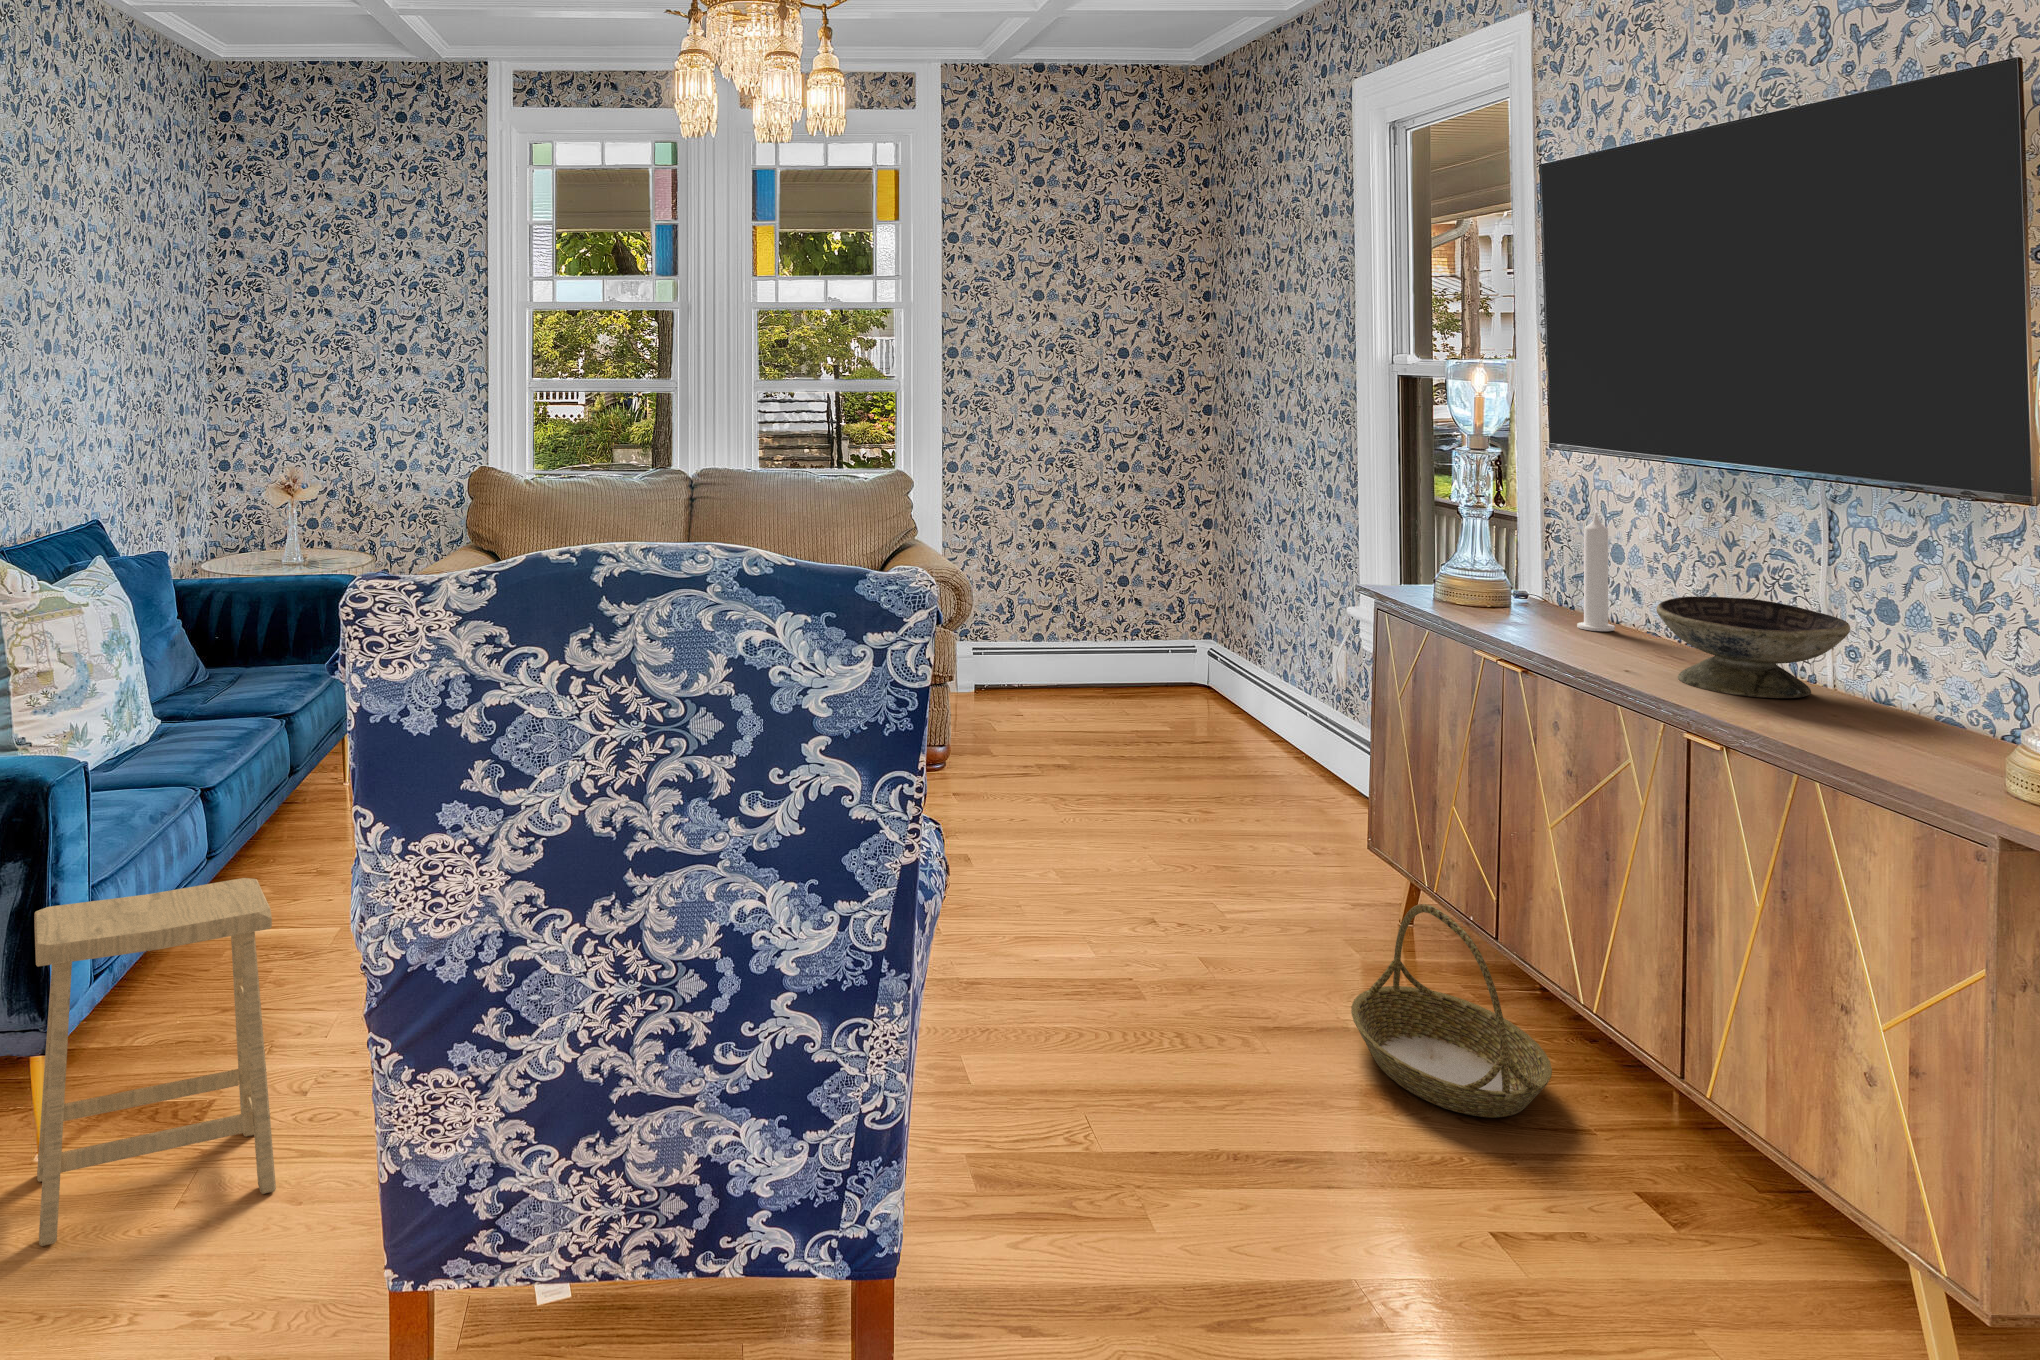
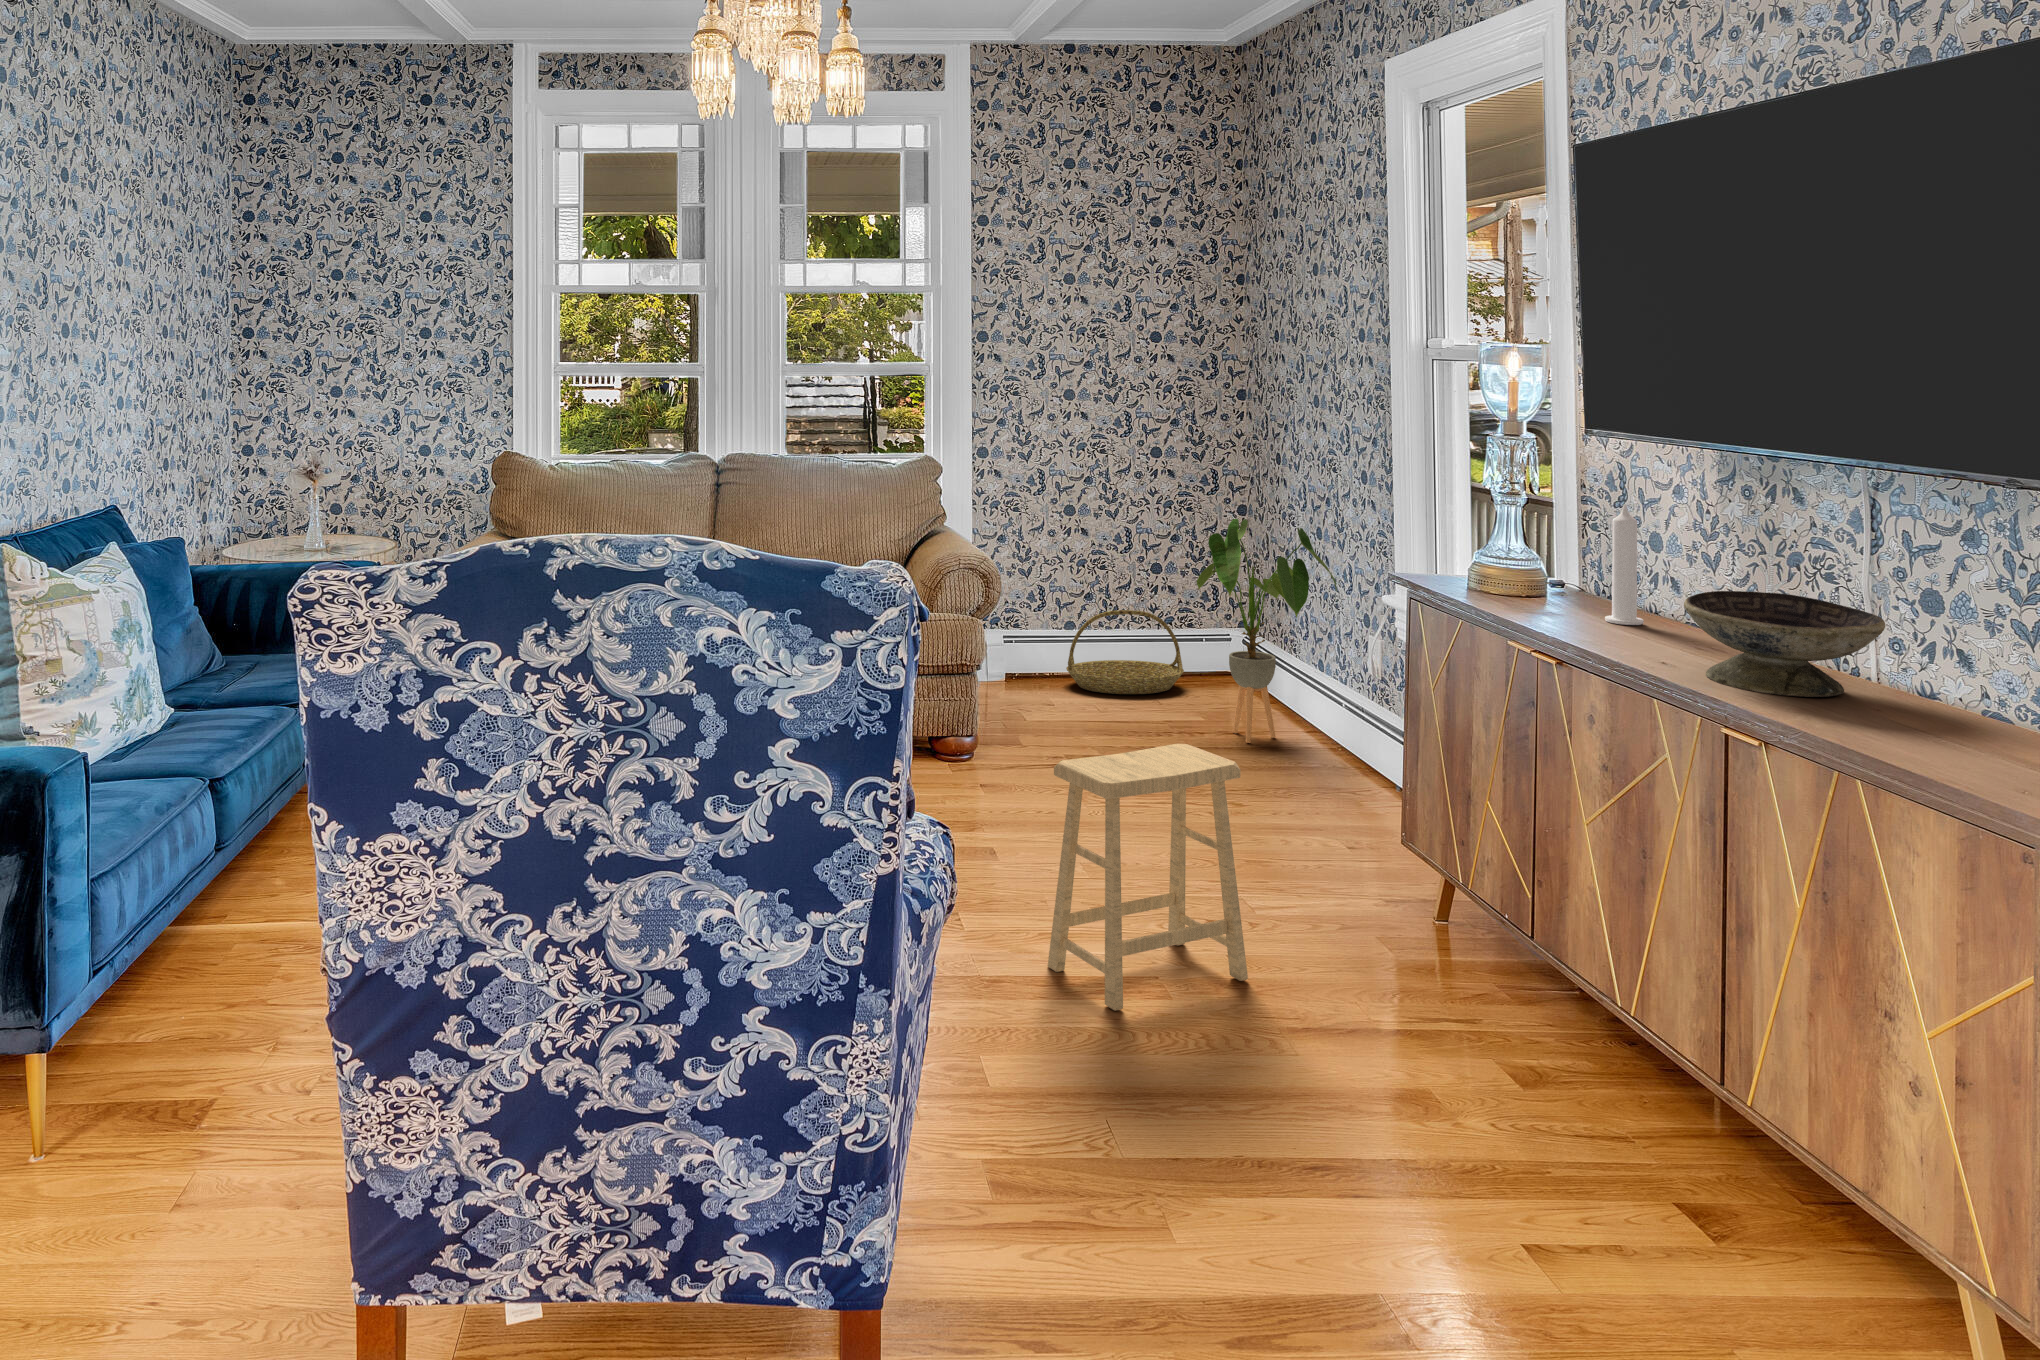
house plant: none [1166,530,1306,754] -> present [1197,519,1337,743]
footstool: present [34,878,276,1246] -> present [1048,744,1248,1011]
basket: present [1351,904,1552,1118] -> present [1066,610,1184,694]

